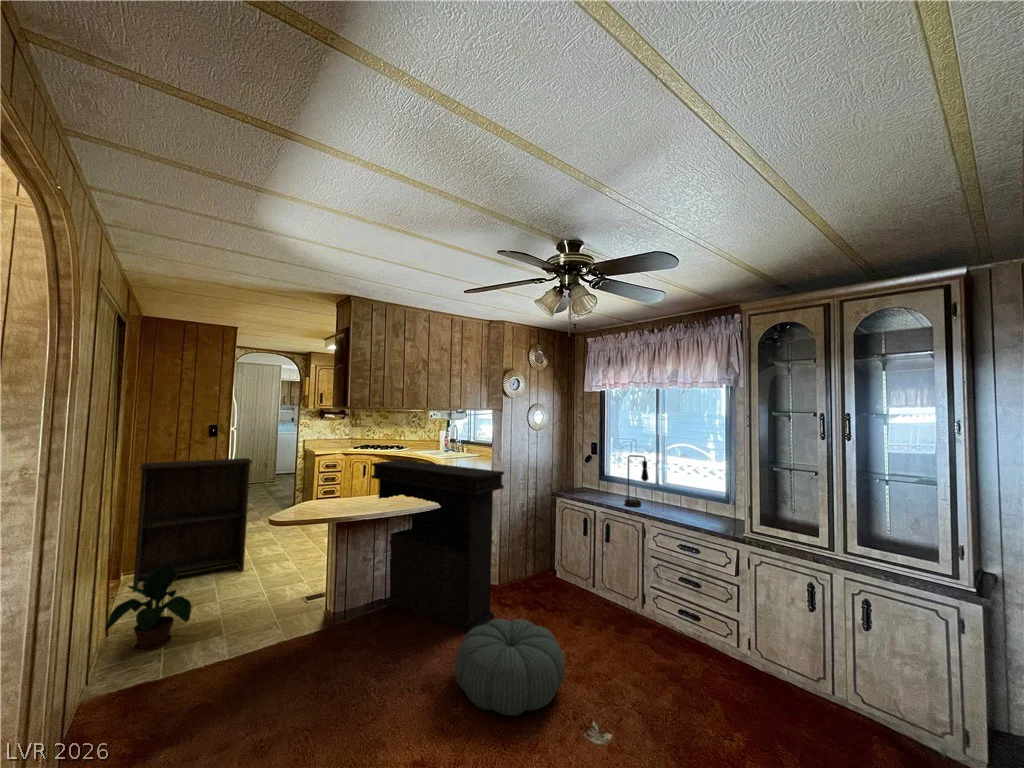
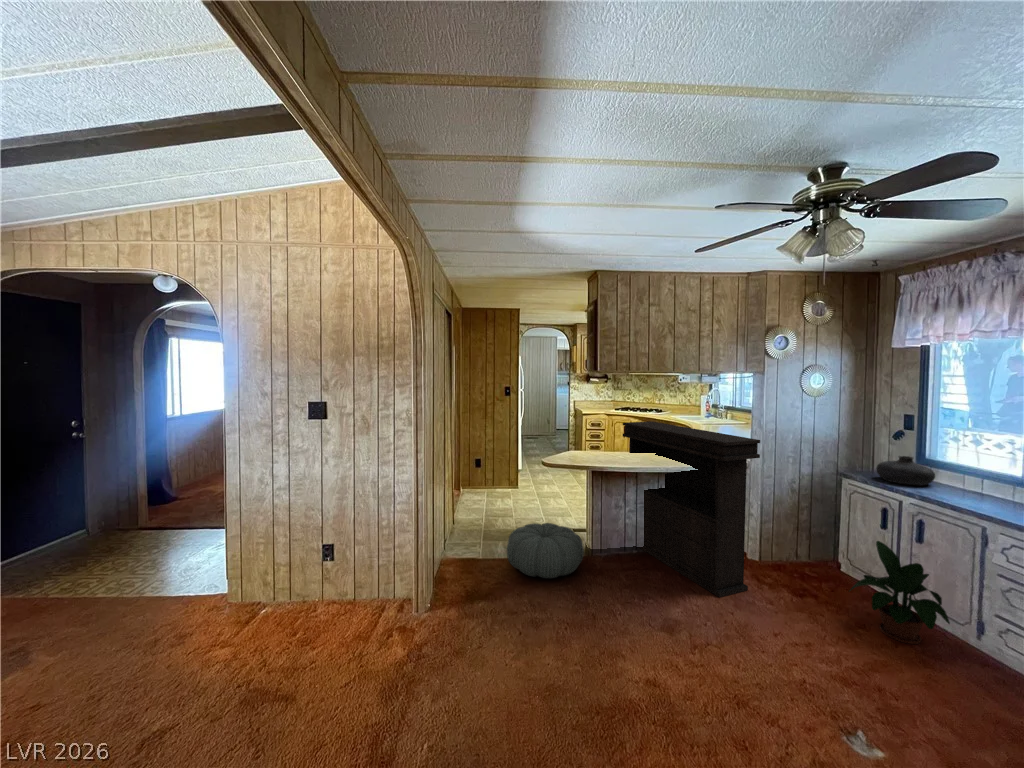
table lamp: present [625,455,648,507] -> none [954,433,1004,504]
bookshelf: present [133,458,252,592] -> none [465,413,533,500]
vase: none [578,475,612,497] -> present [876,456,935,486]
potted plant: present [106,567,192,652] -> present [850,541,950,644]
pouf: present [455,619,565,716] -> present [507,523,584,578]

